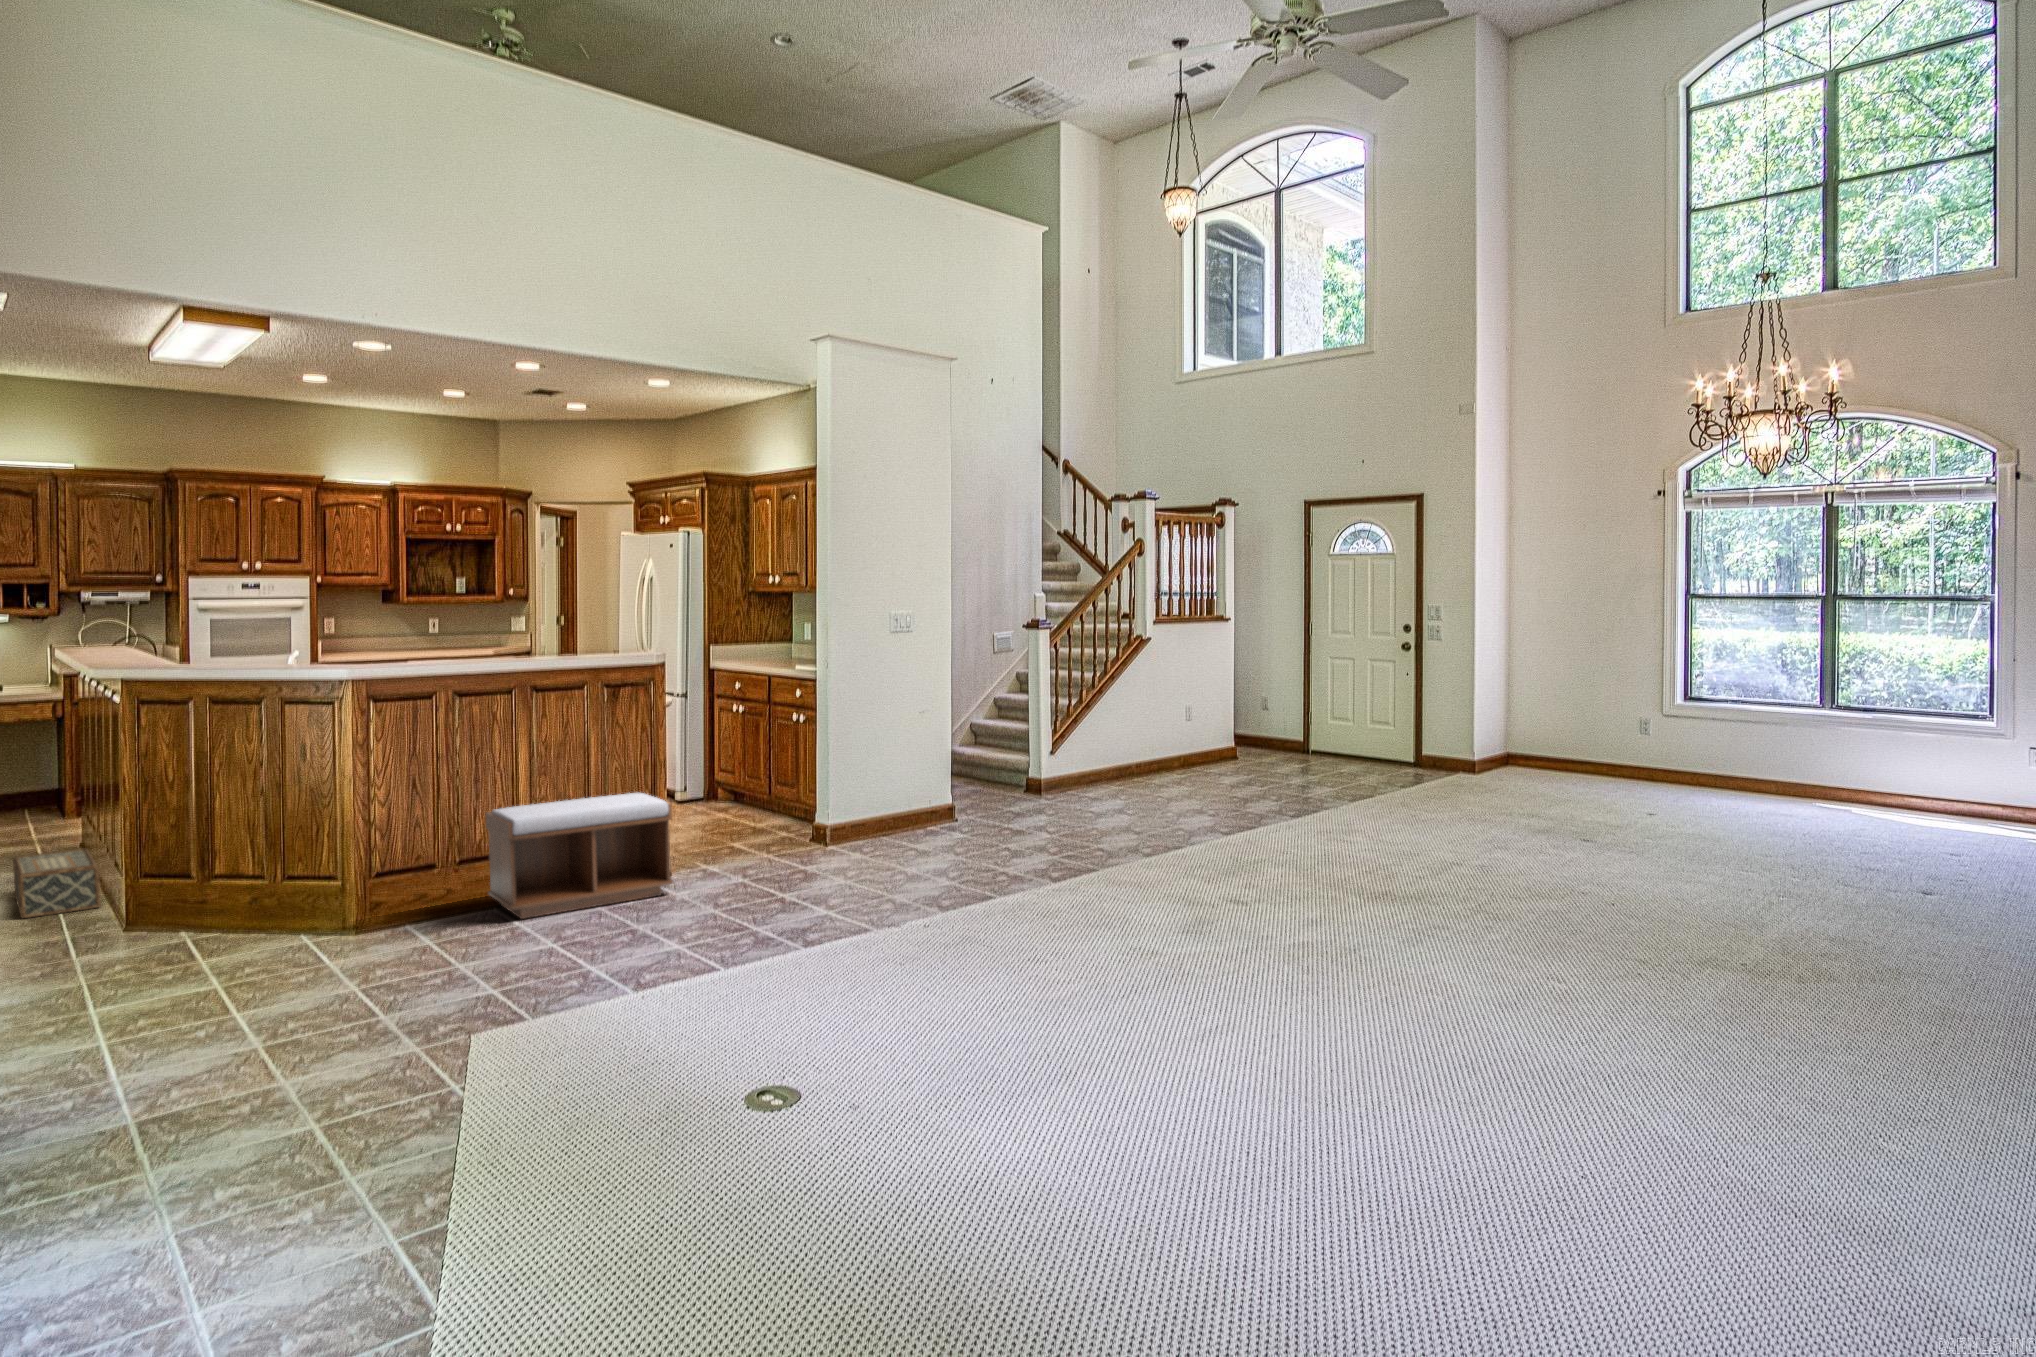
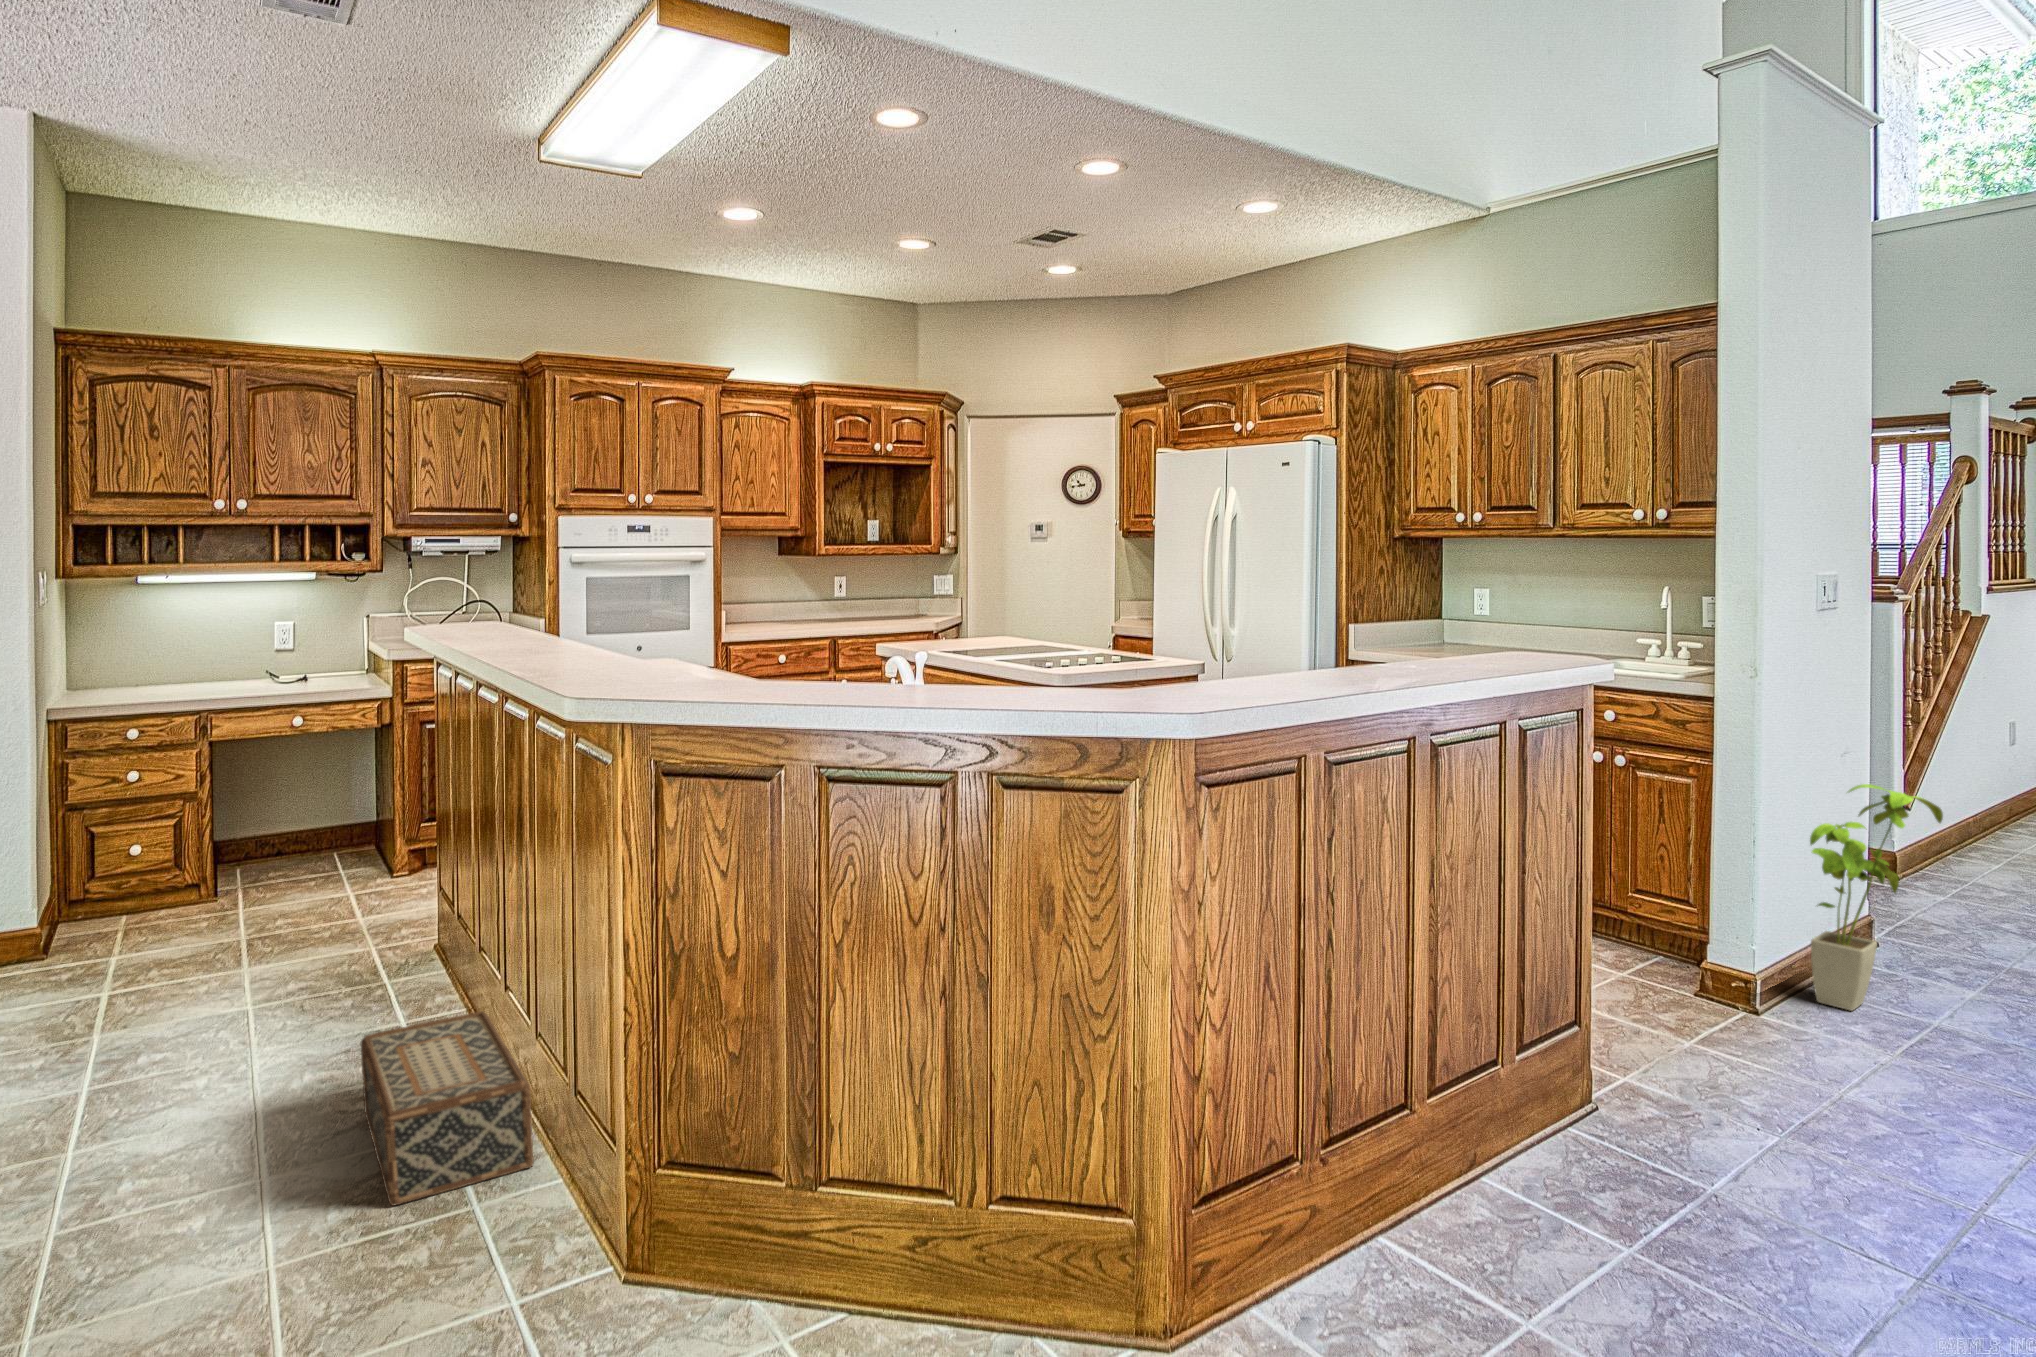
house plant: none [849,724,911,843] -> present [1810,784,1943,1011]
bench: present [486,793,673,919] -> none [1368,952,1760,1311]

